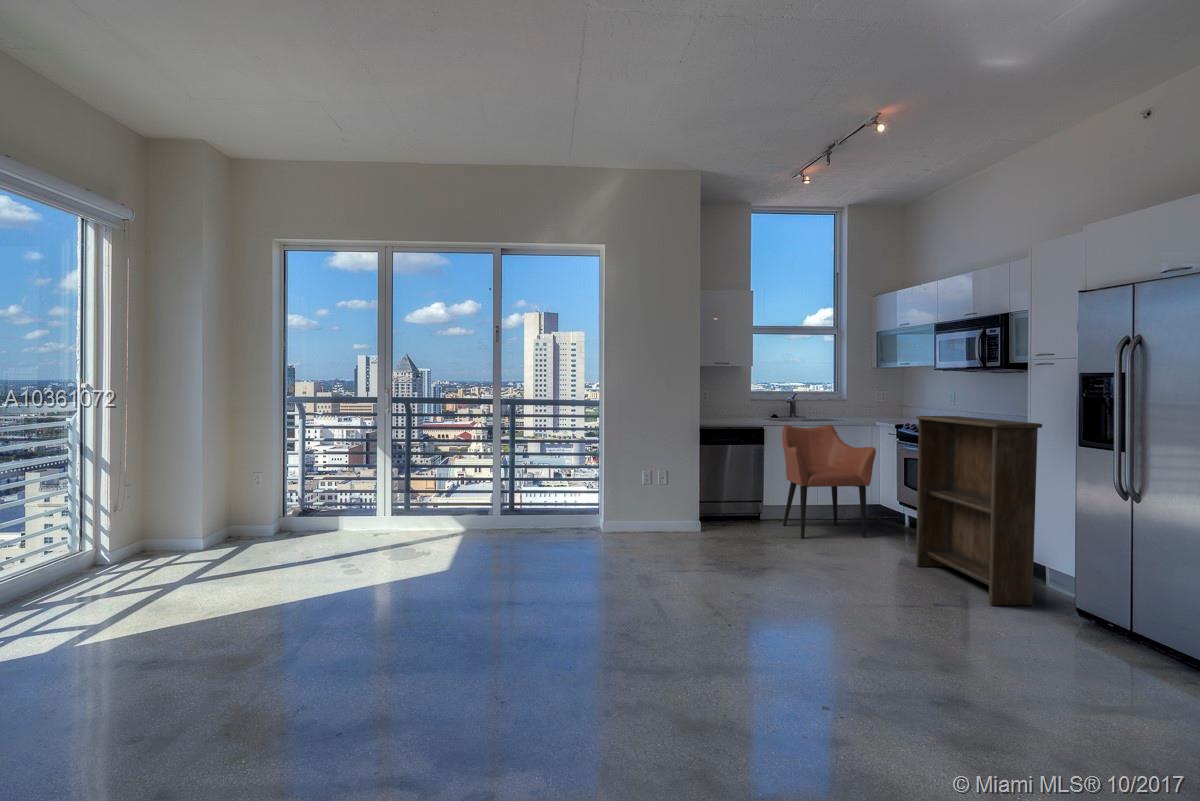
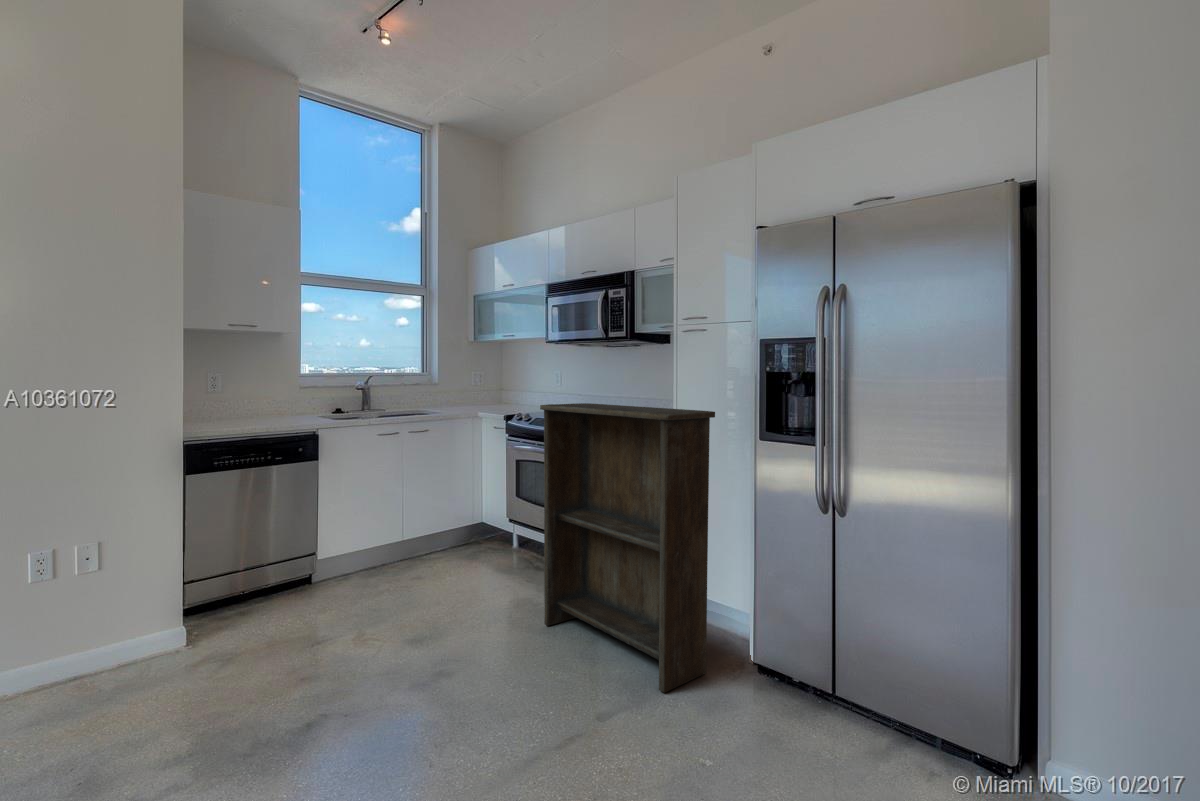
armchair: present [782,425,876,538] -> none [345,421,481,603]

